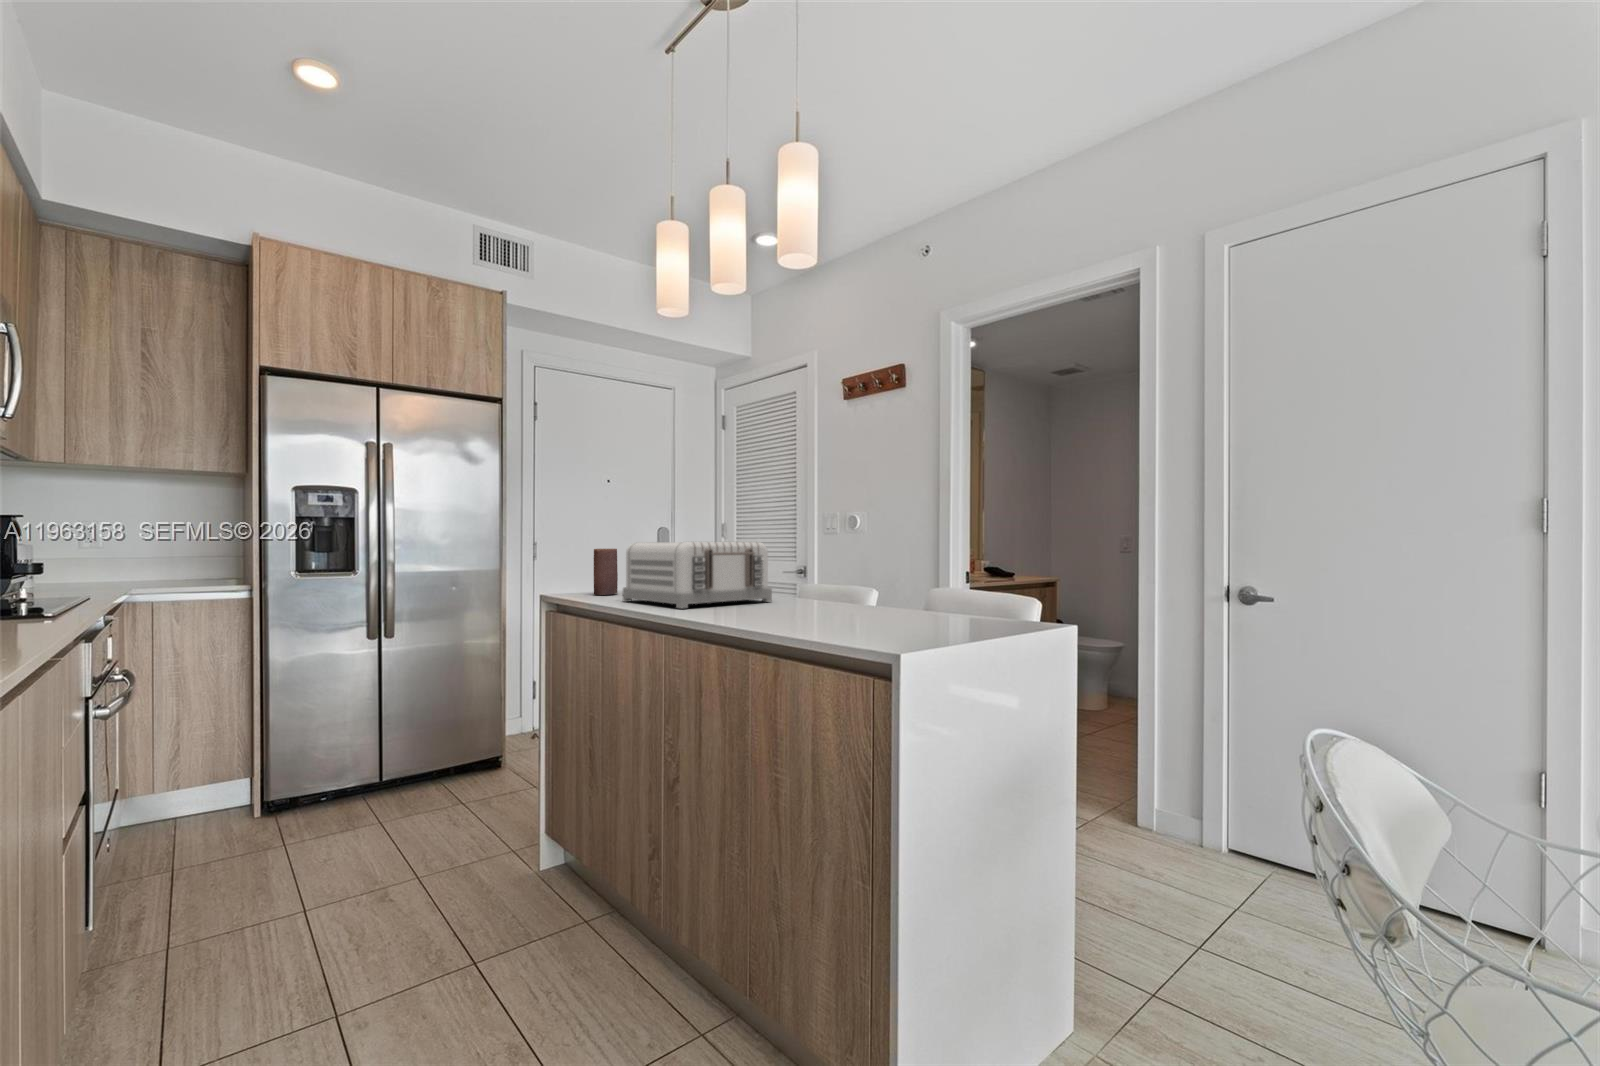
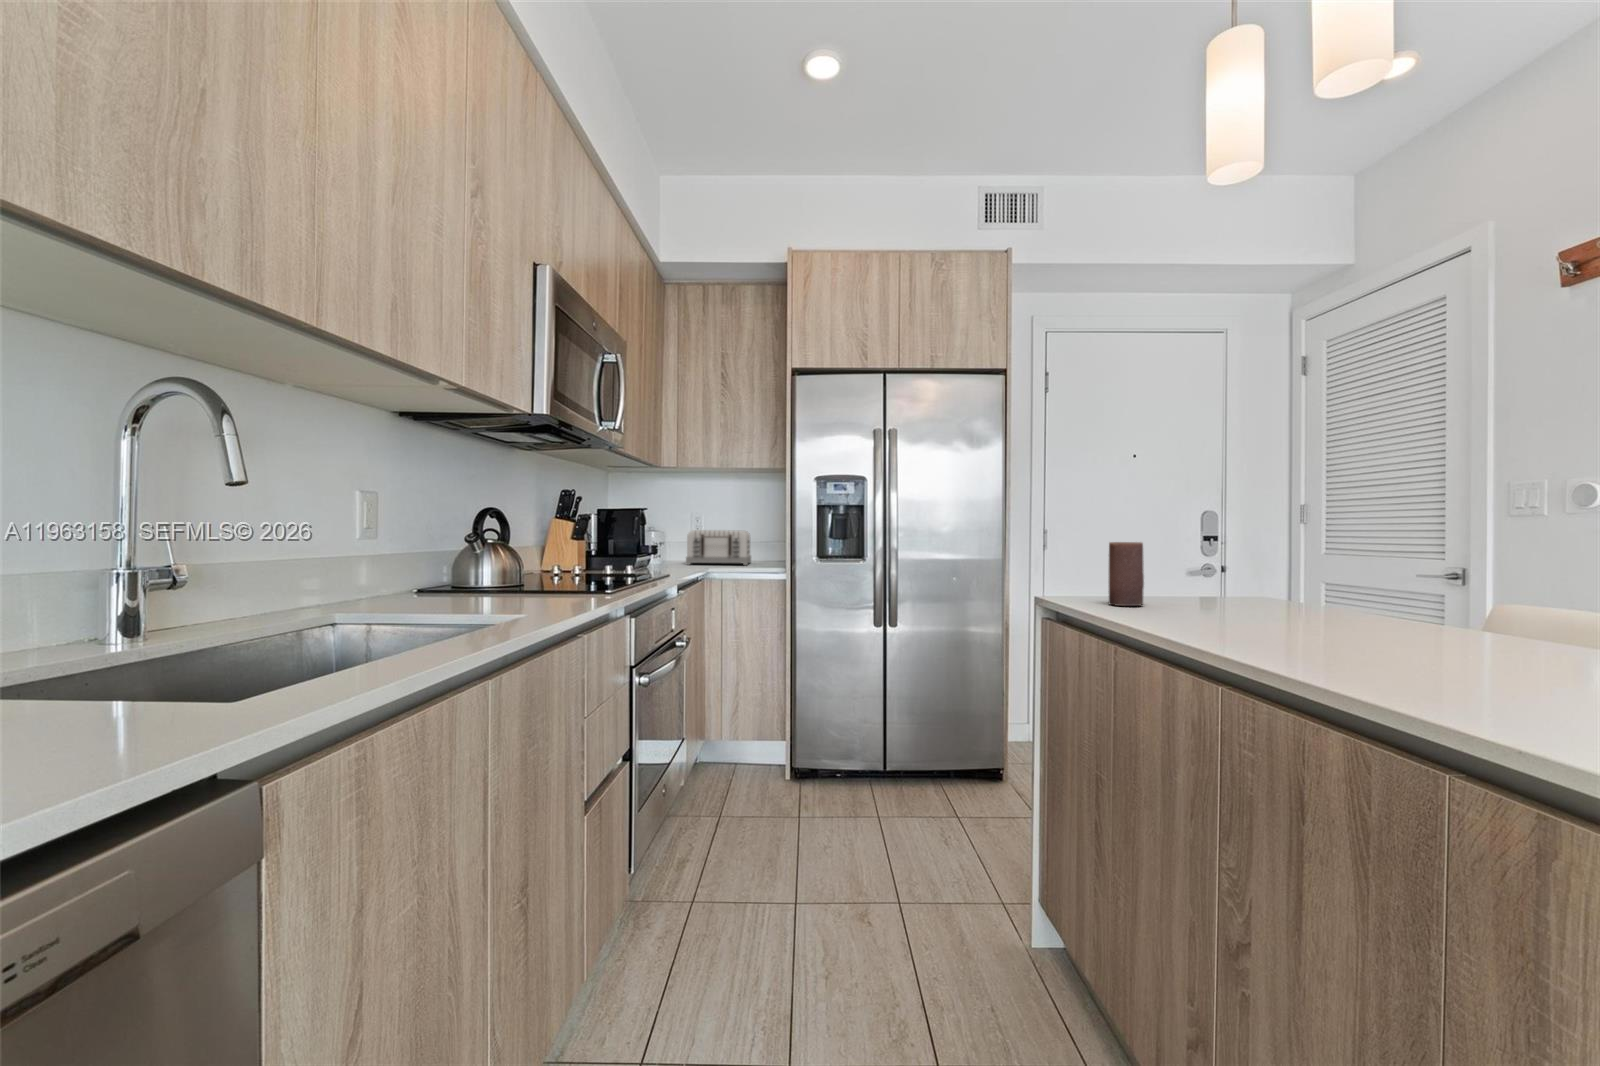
toaster: present [623,542,772,608] -> present [686,530,751,565]

